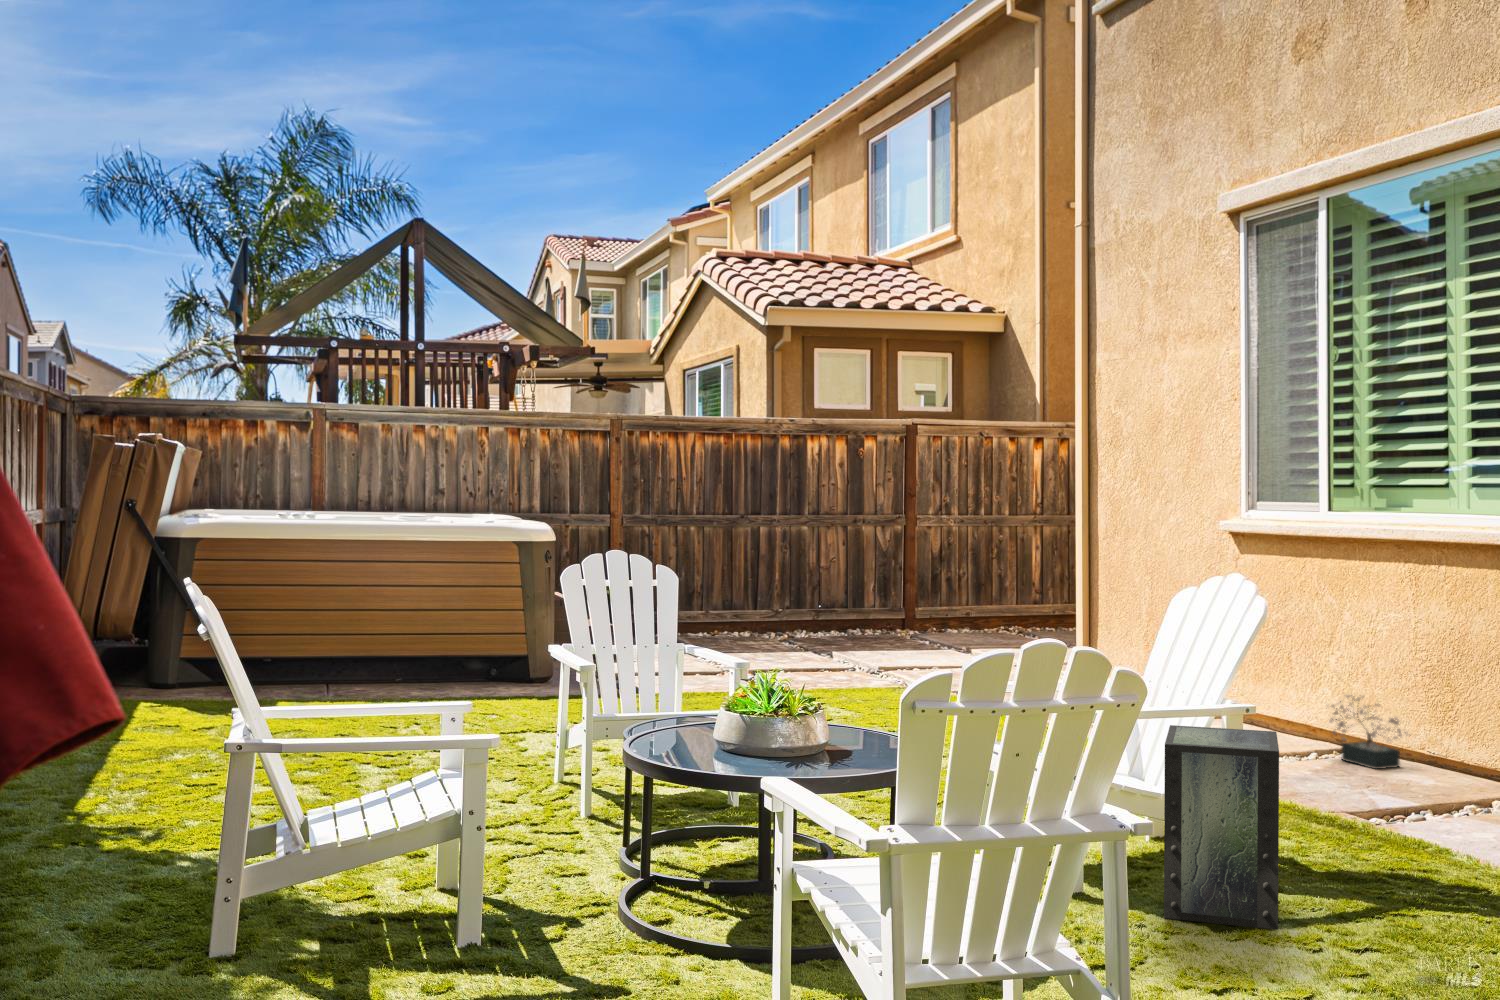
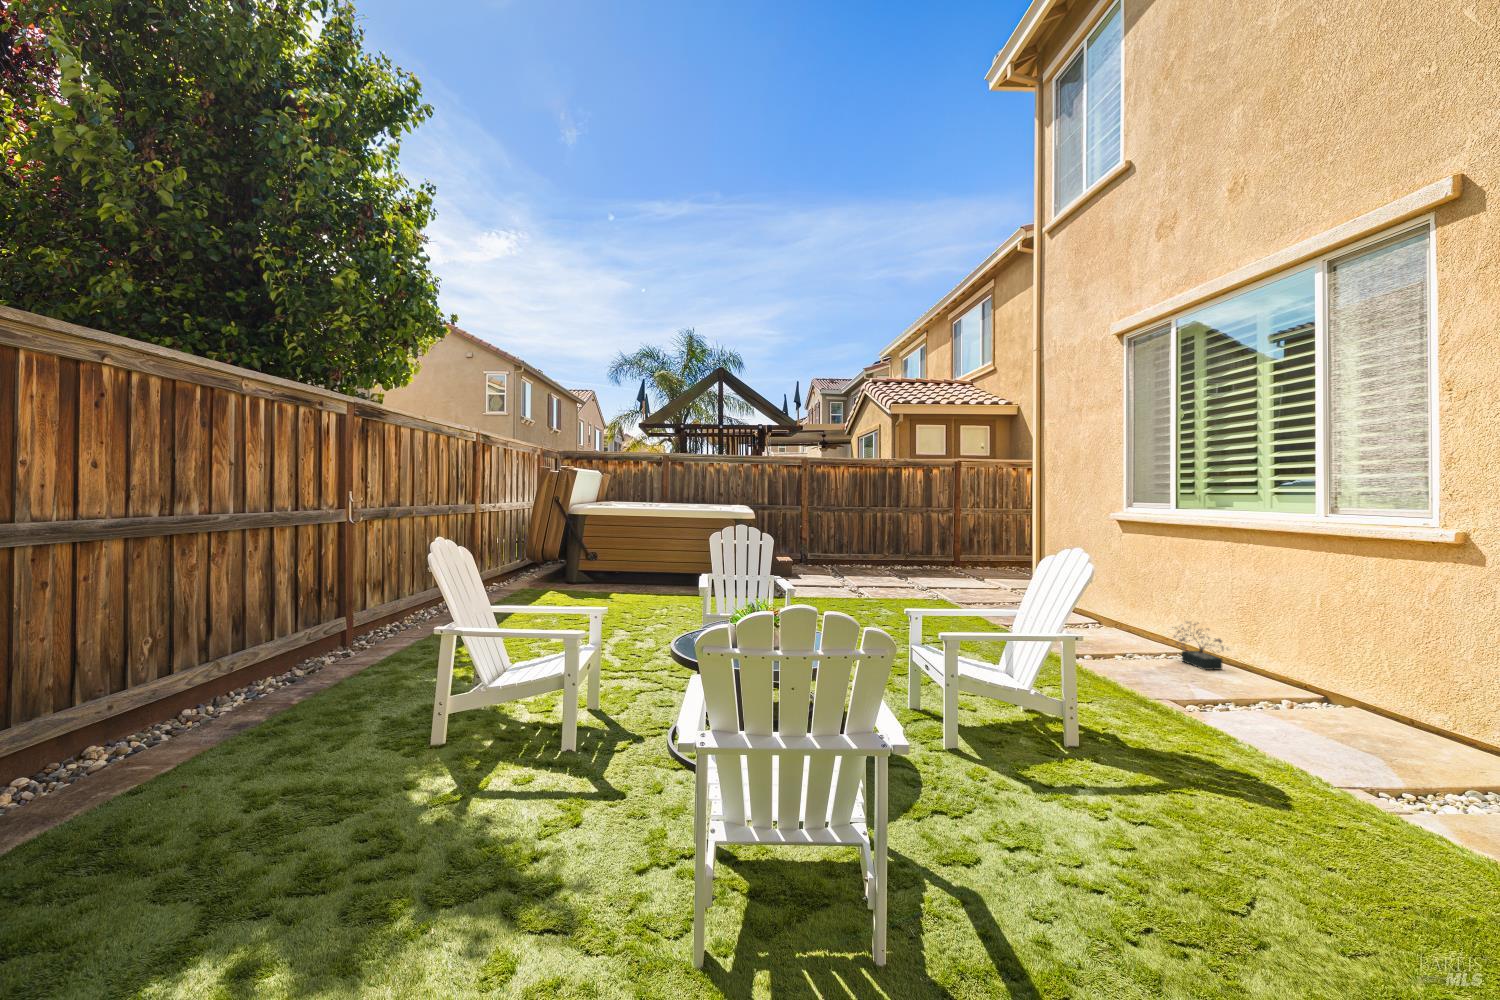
storage box: present [1164,725,1279,930] -> none [1003,647,1091,795]

